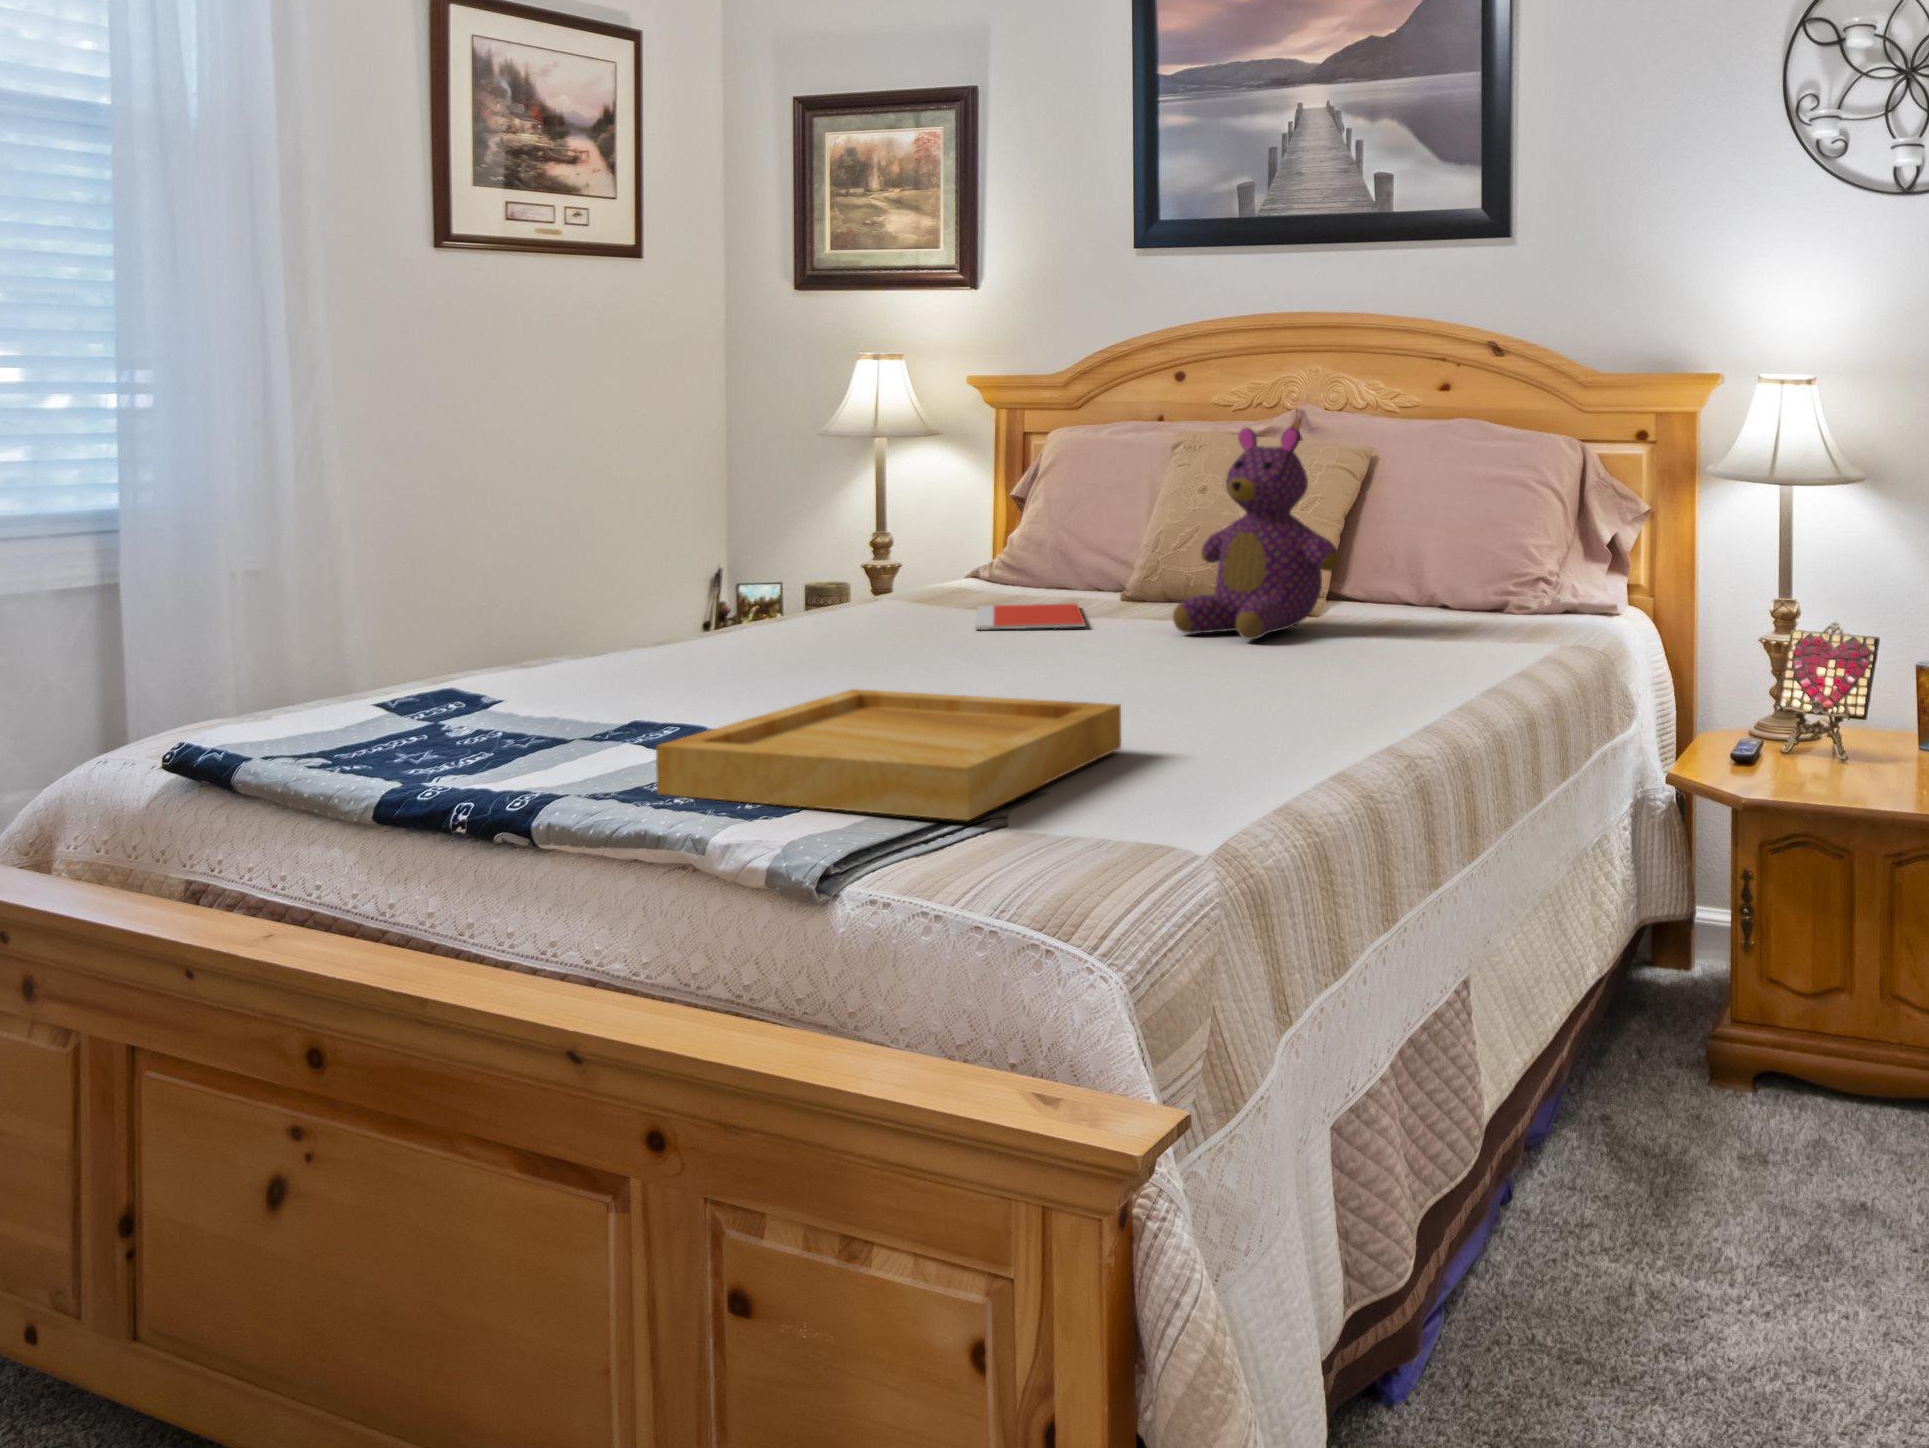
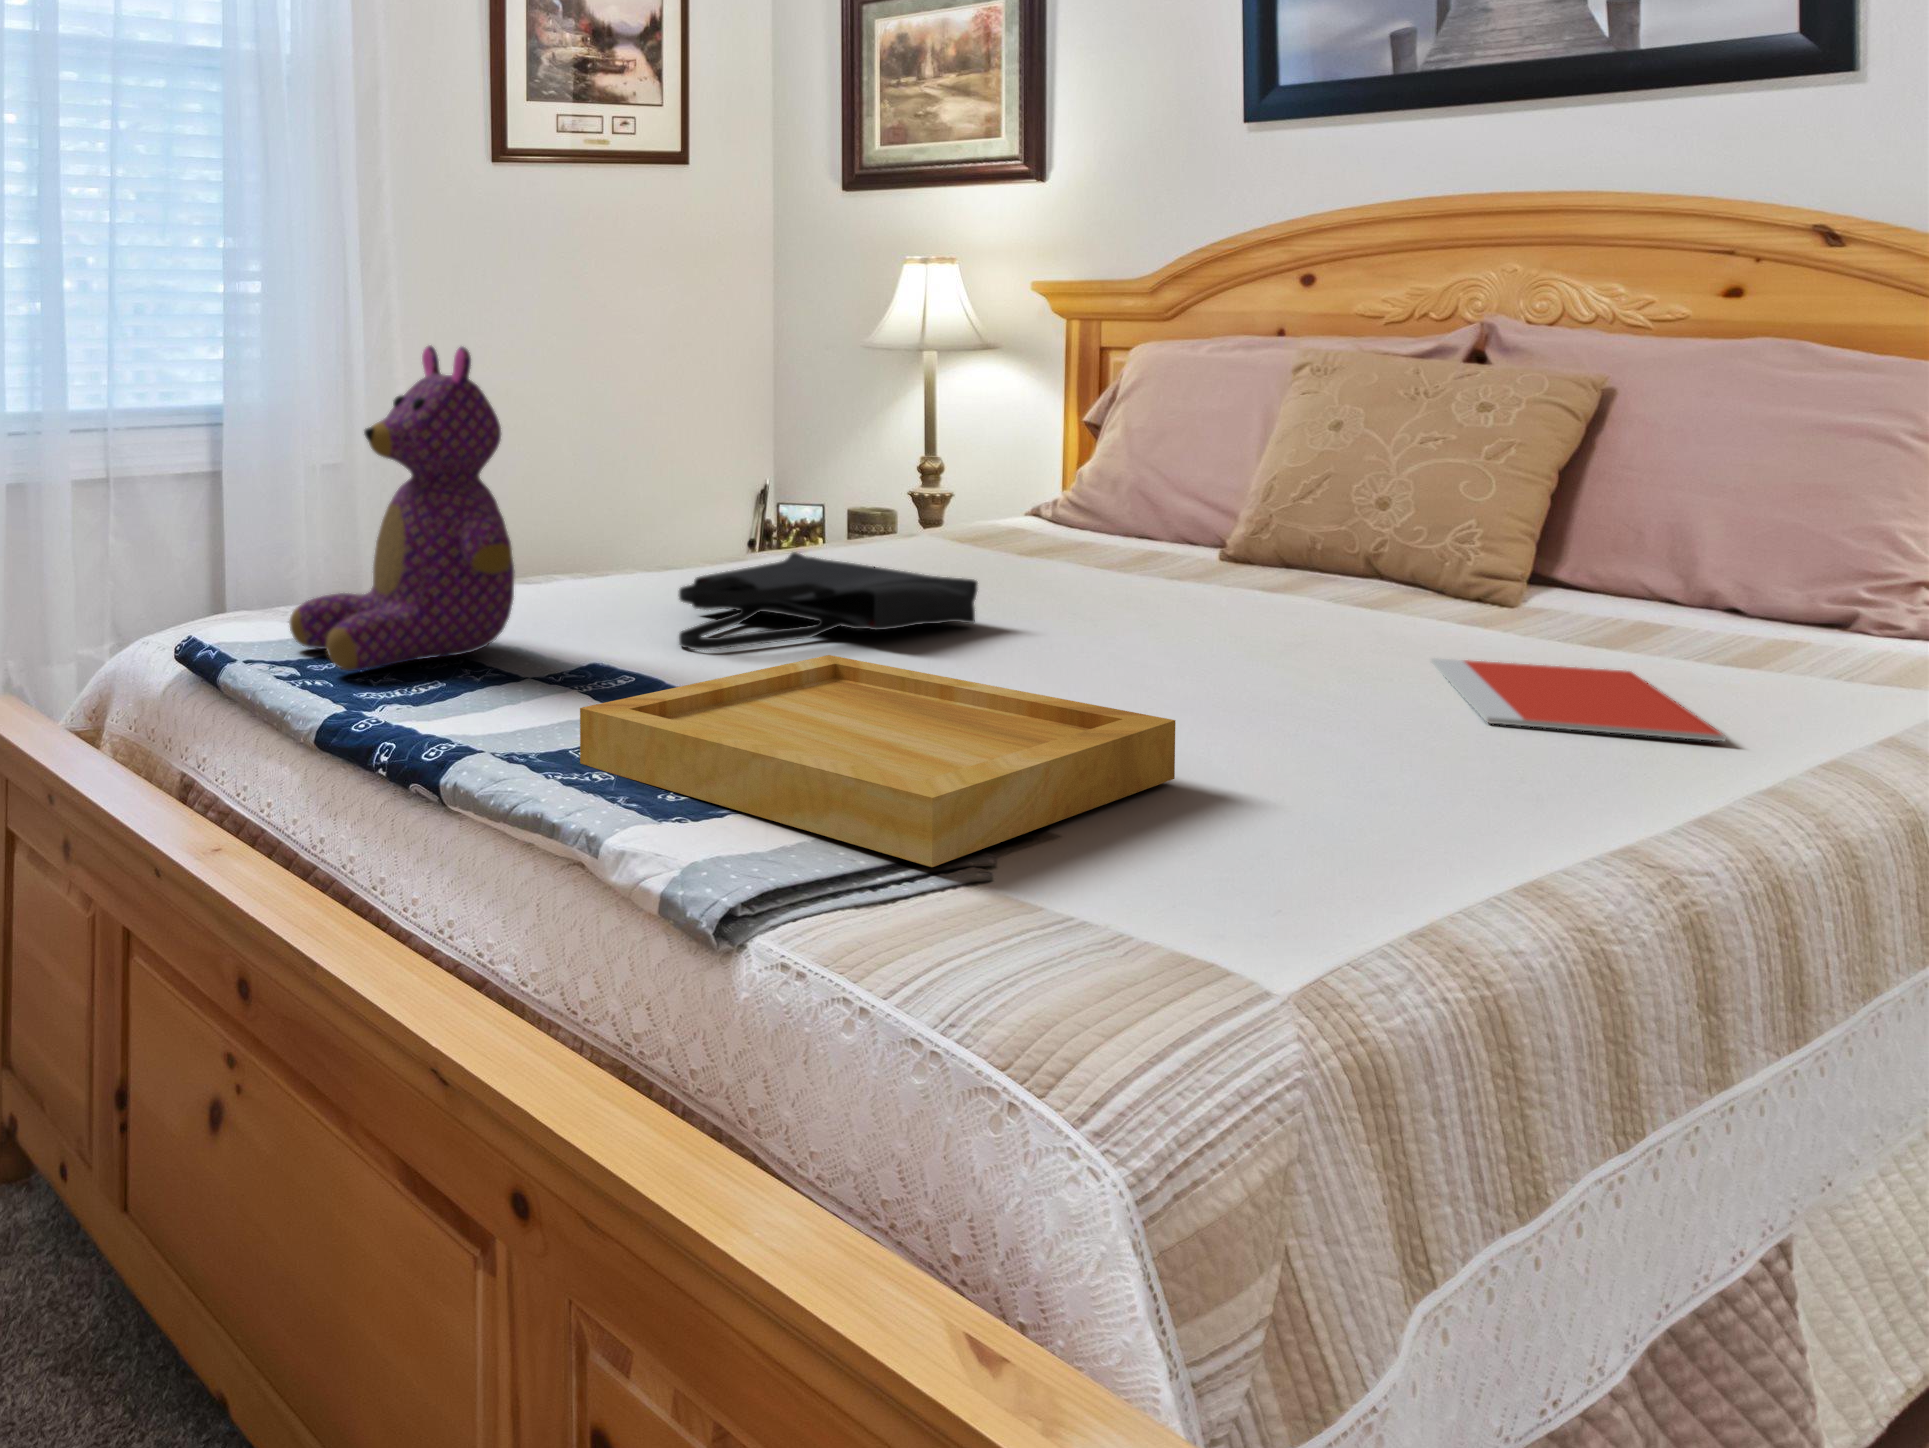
teddy bear: present [1173,428,1340,640] -> present [290,346,515,671]
notebook: present [976,604,1085,630] -> present [1431,658,1726,741]
tote bag: none [705,616,955,703] -> present [679,552,978,650]

